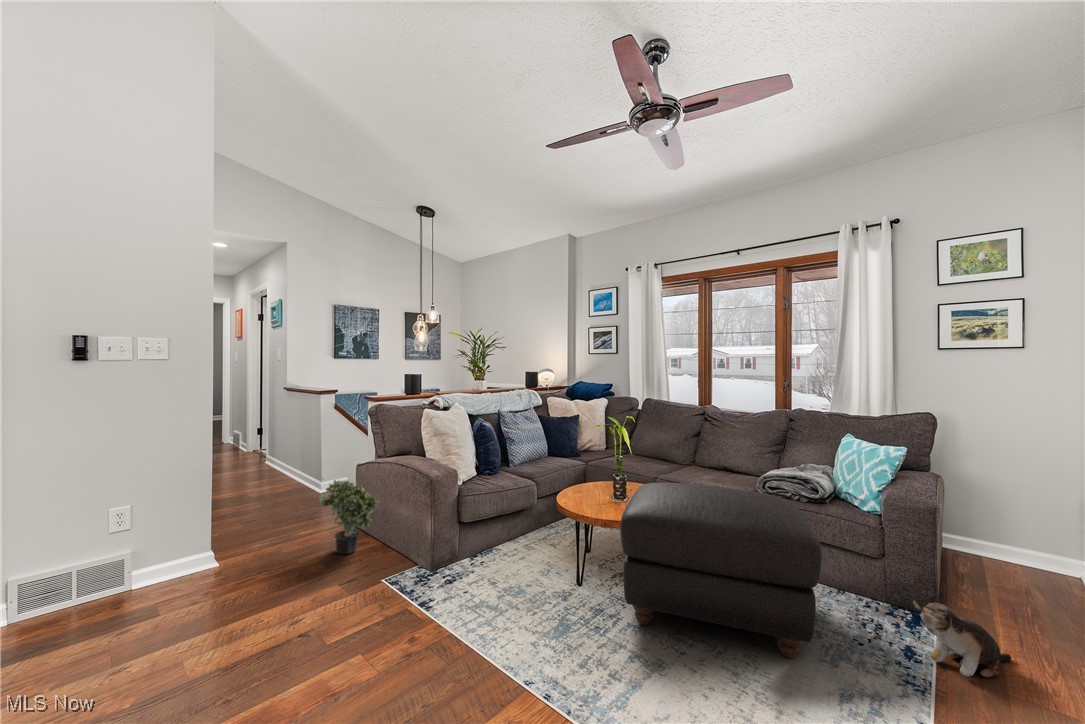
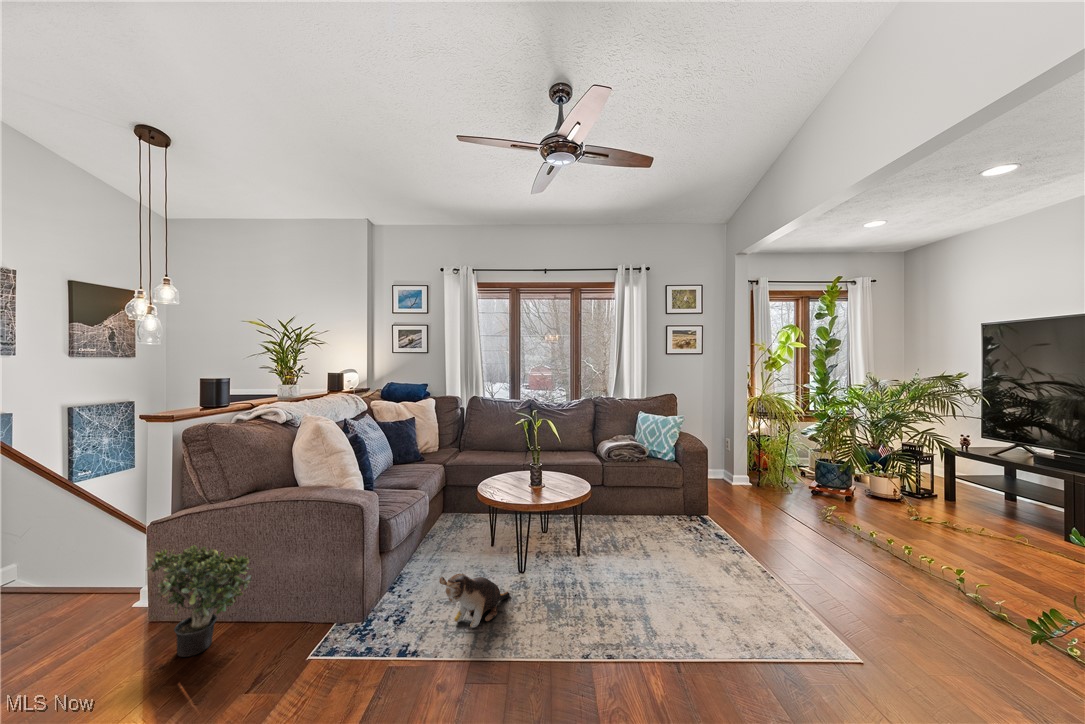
ottoman: present [620,482,822,658] -> none [545,460,702,582]
plush toy: present [913,600,1011,677] -> present [439,573,510,628]

